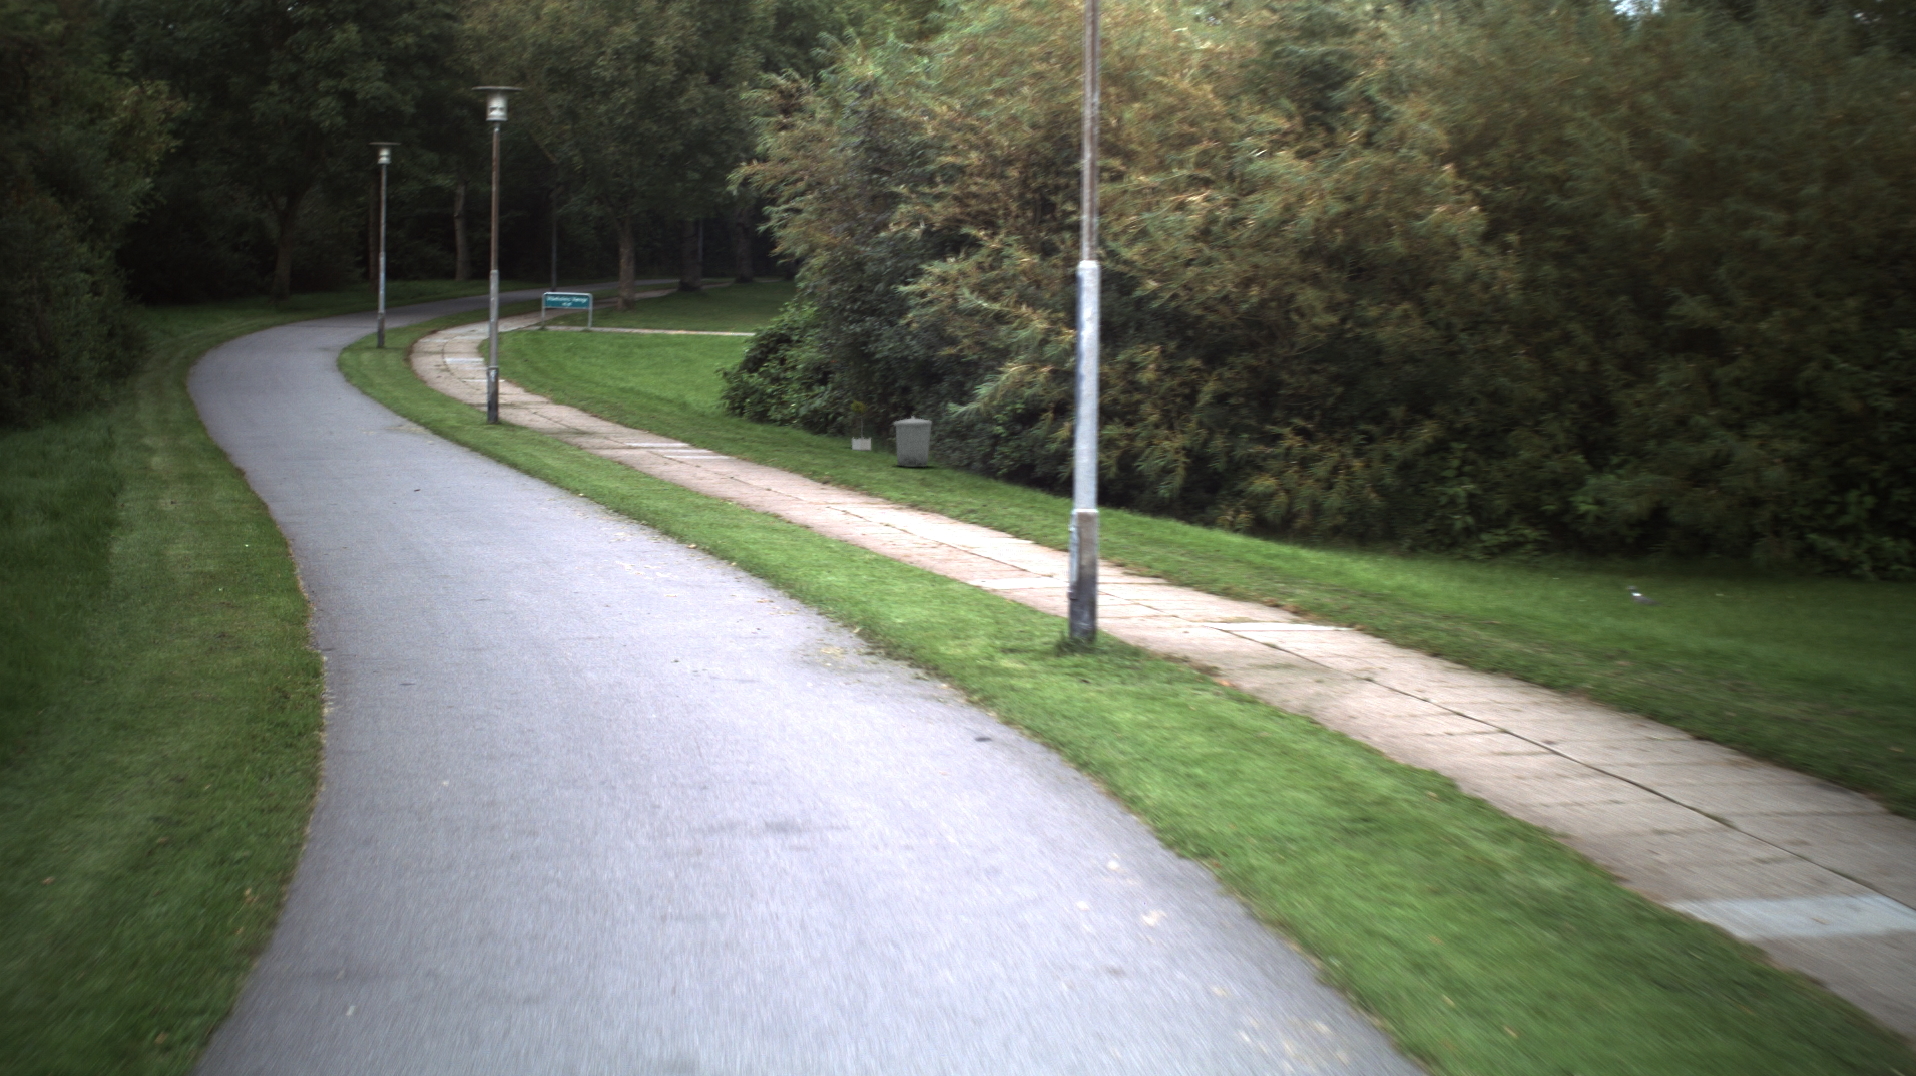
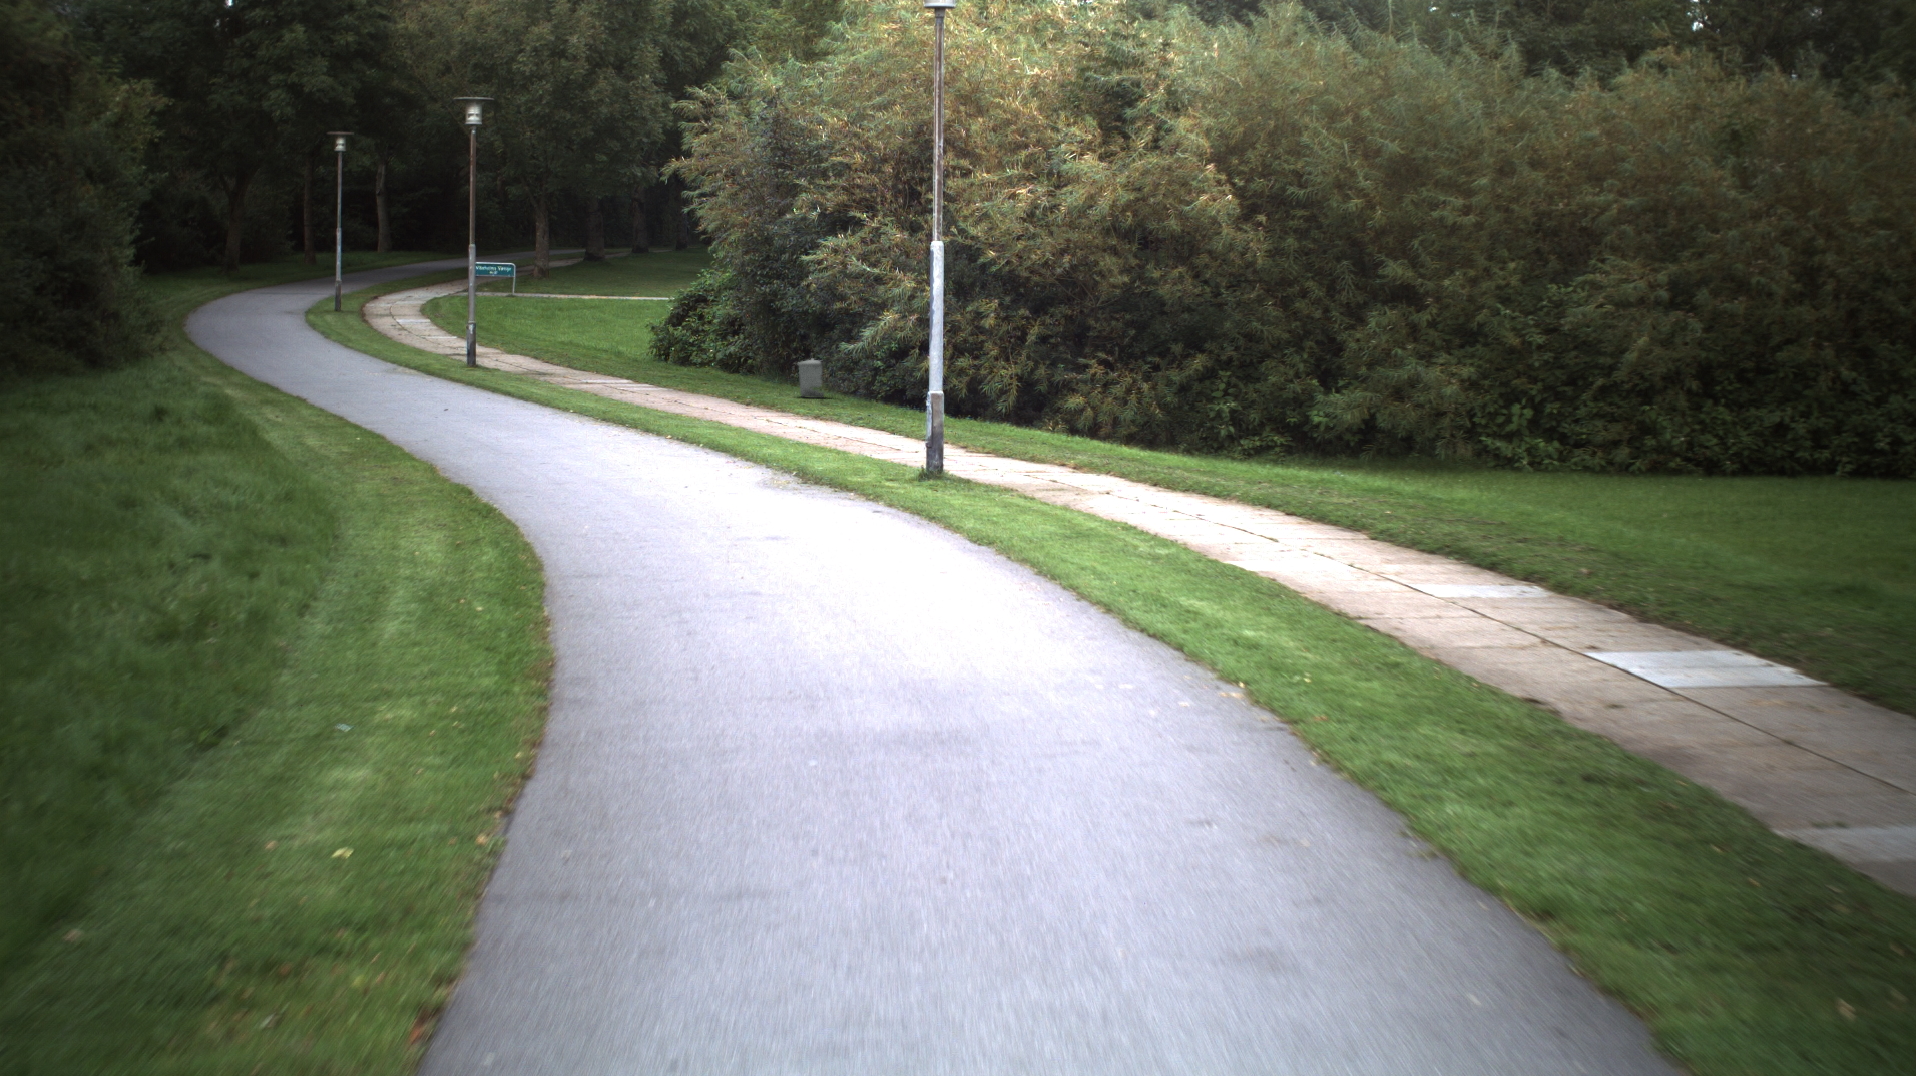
potted tree: present [851,401,871,451] -> none [761,347,778,388]

